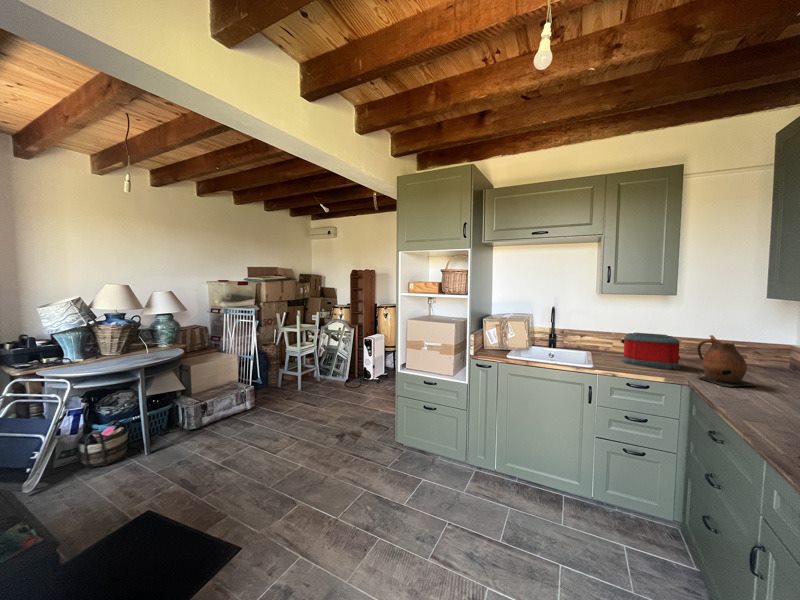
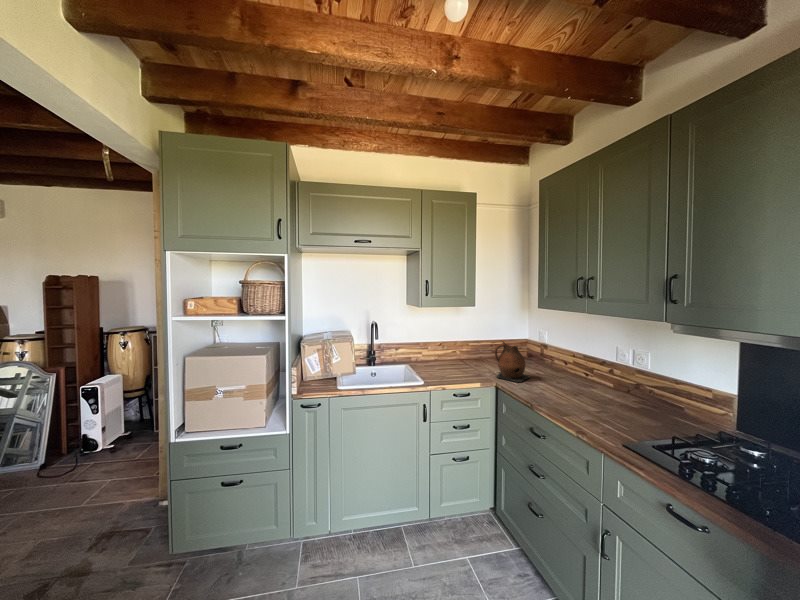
toaster: present [621,333,680,370] -> none [435,341,478,373]

